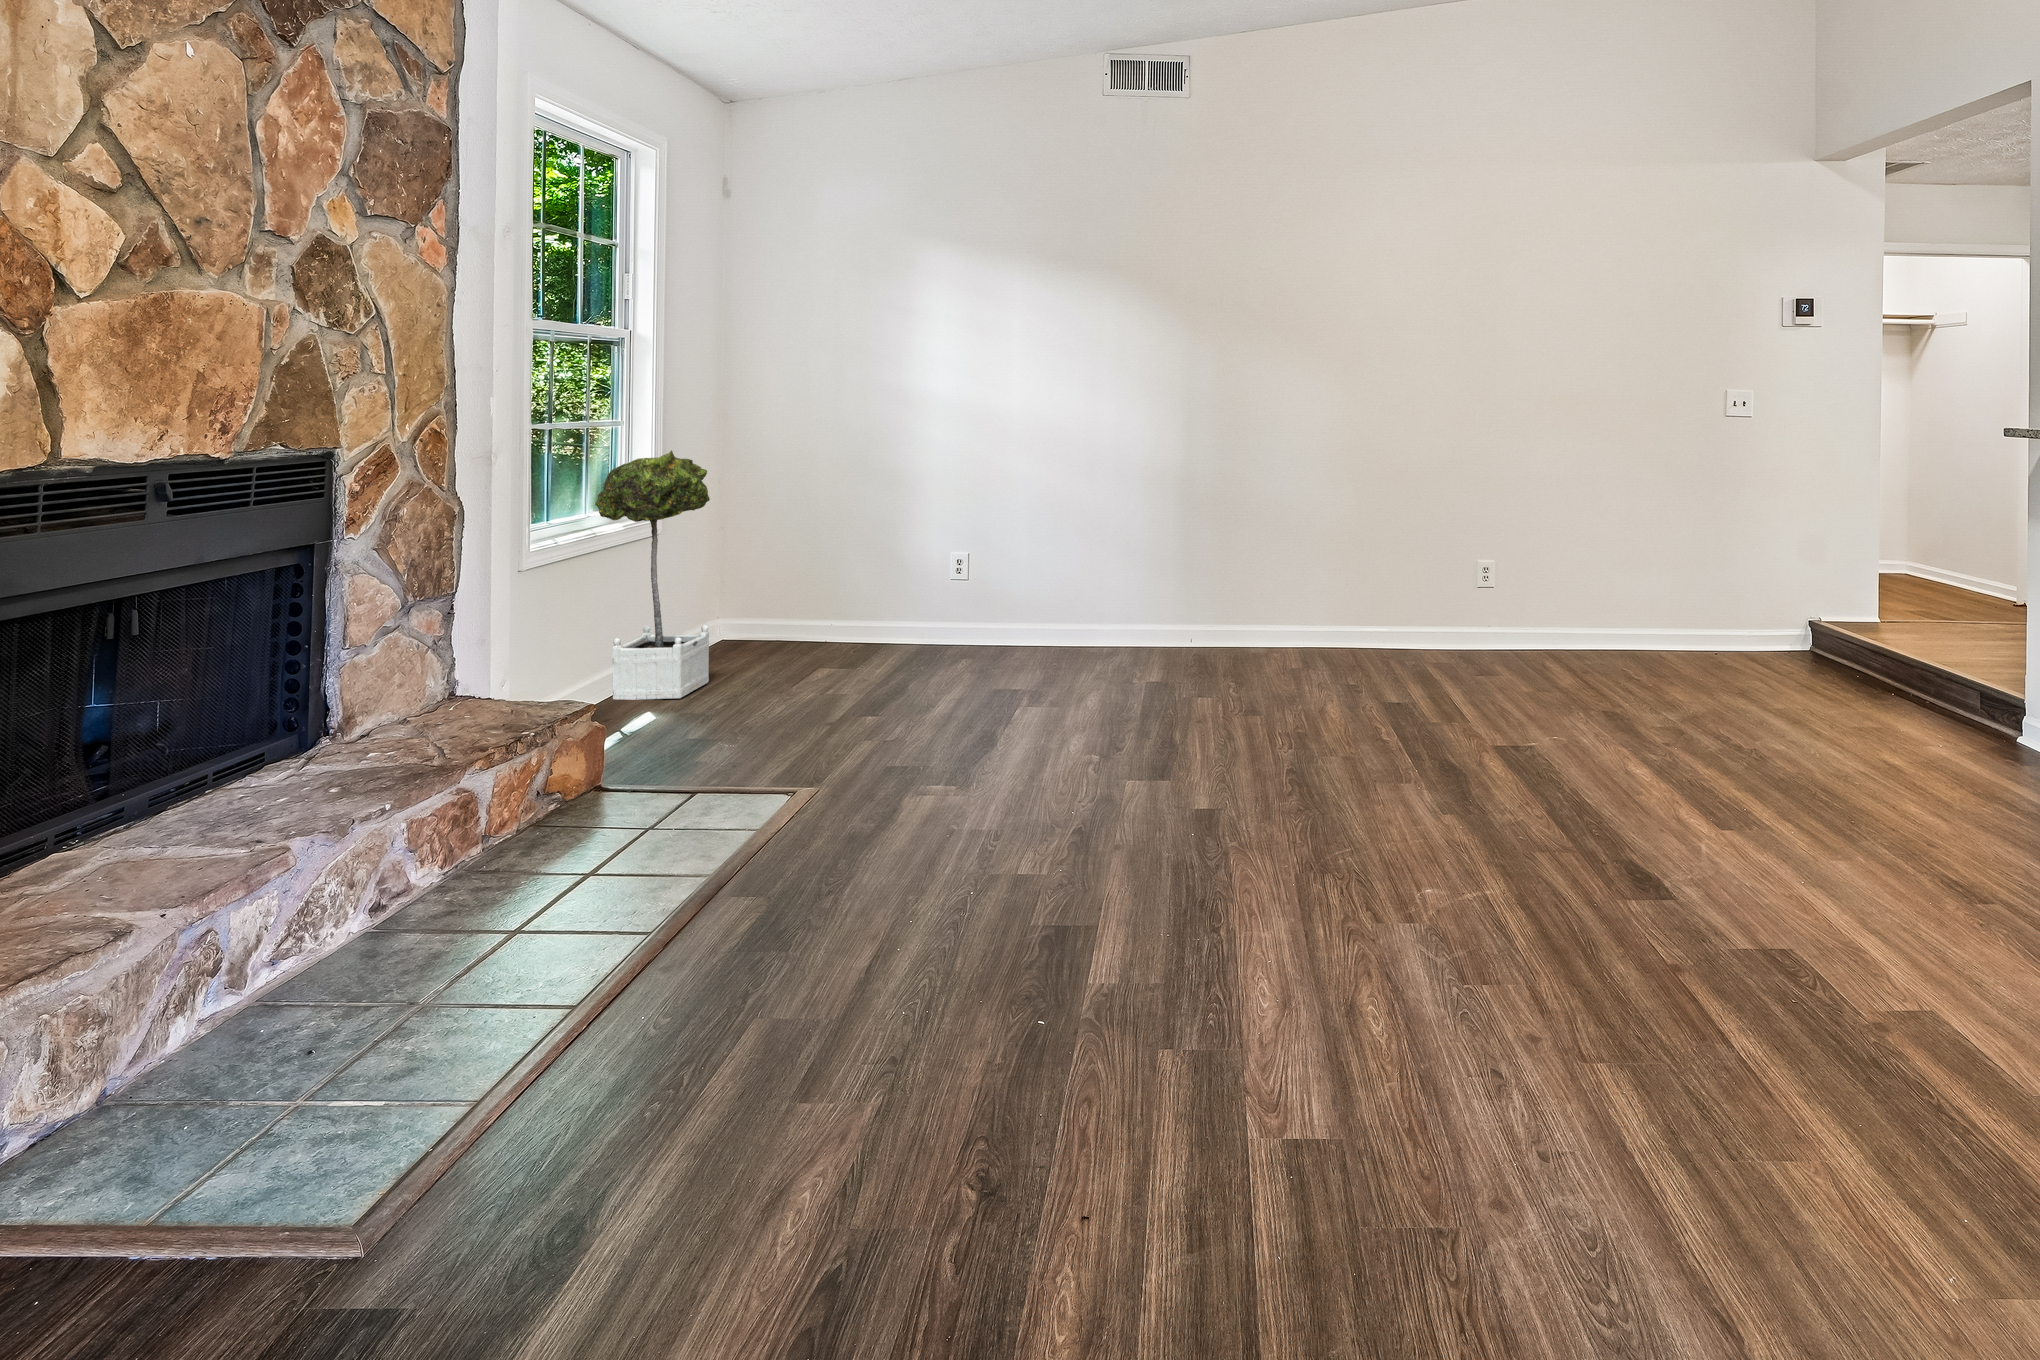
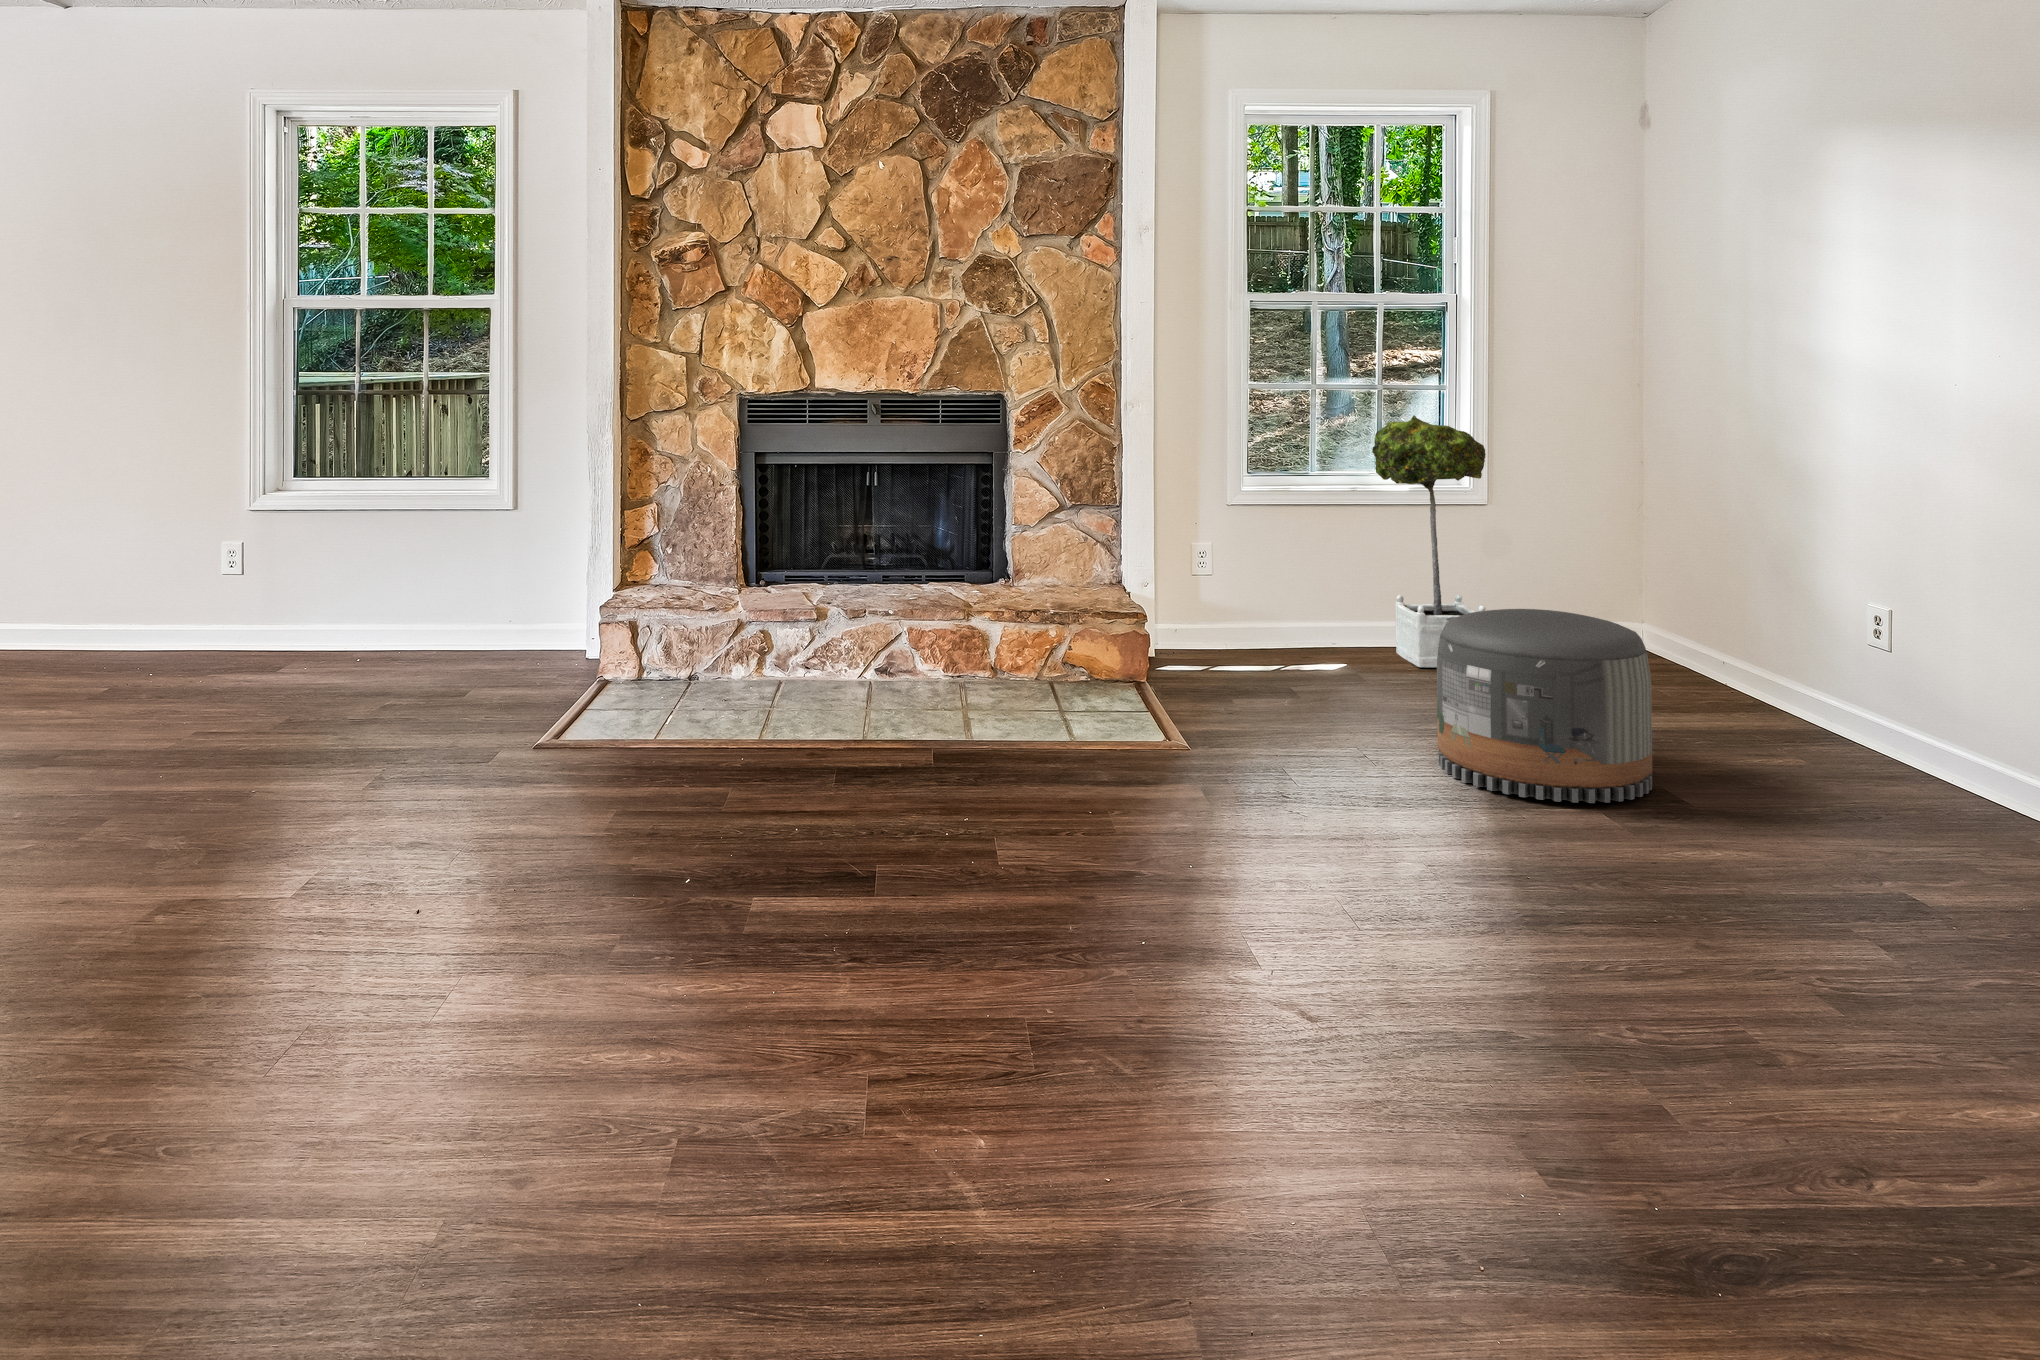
pouf: none [898,585,1050,729] -> present [1437,609,1652,803]

